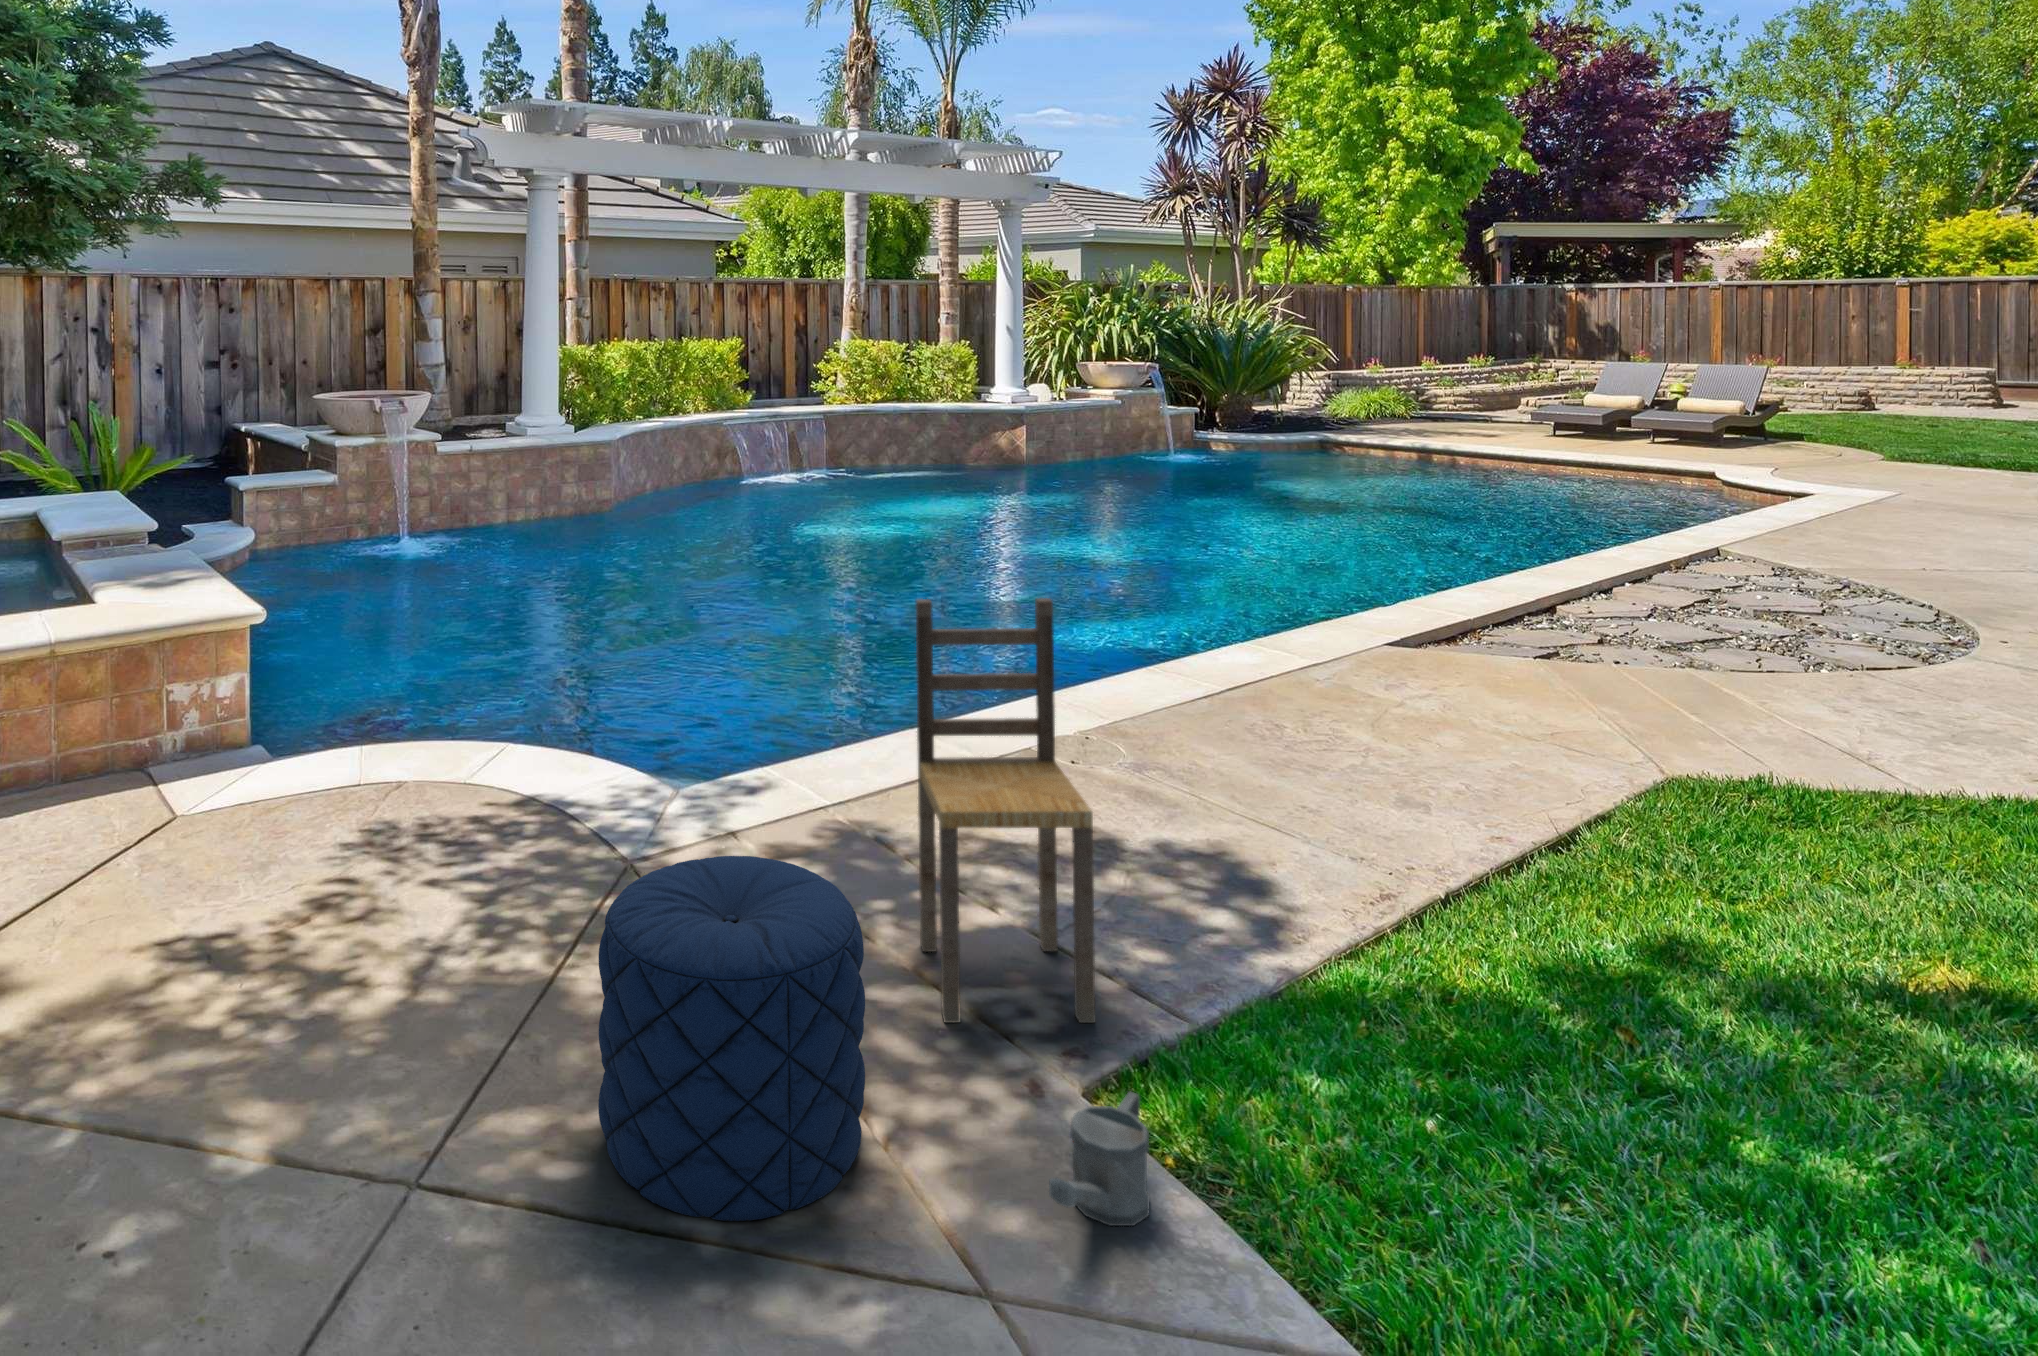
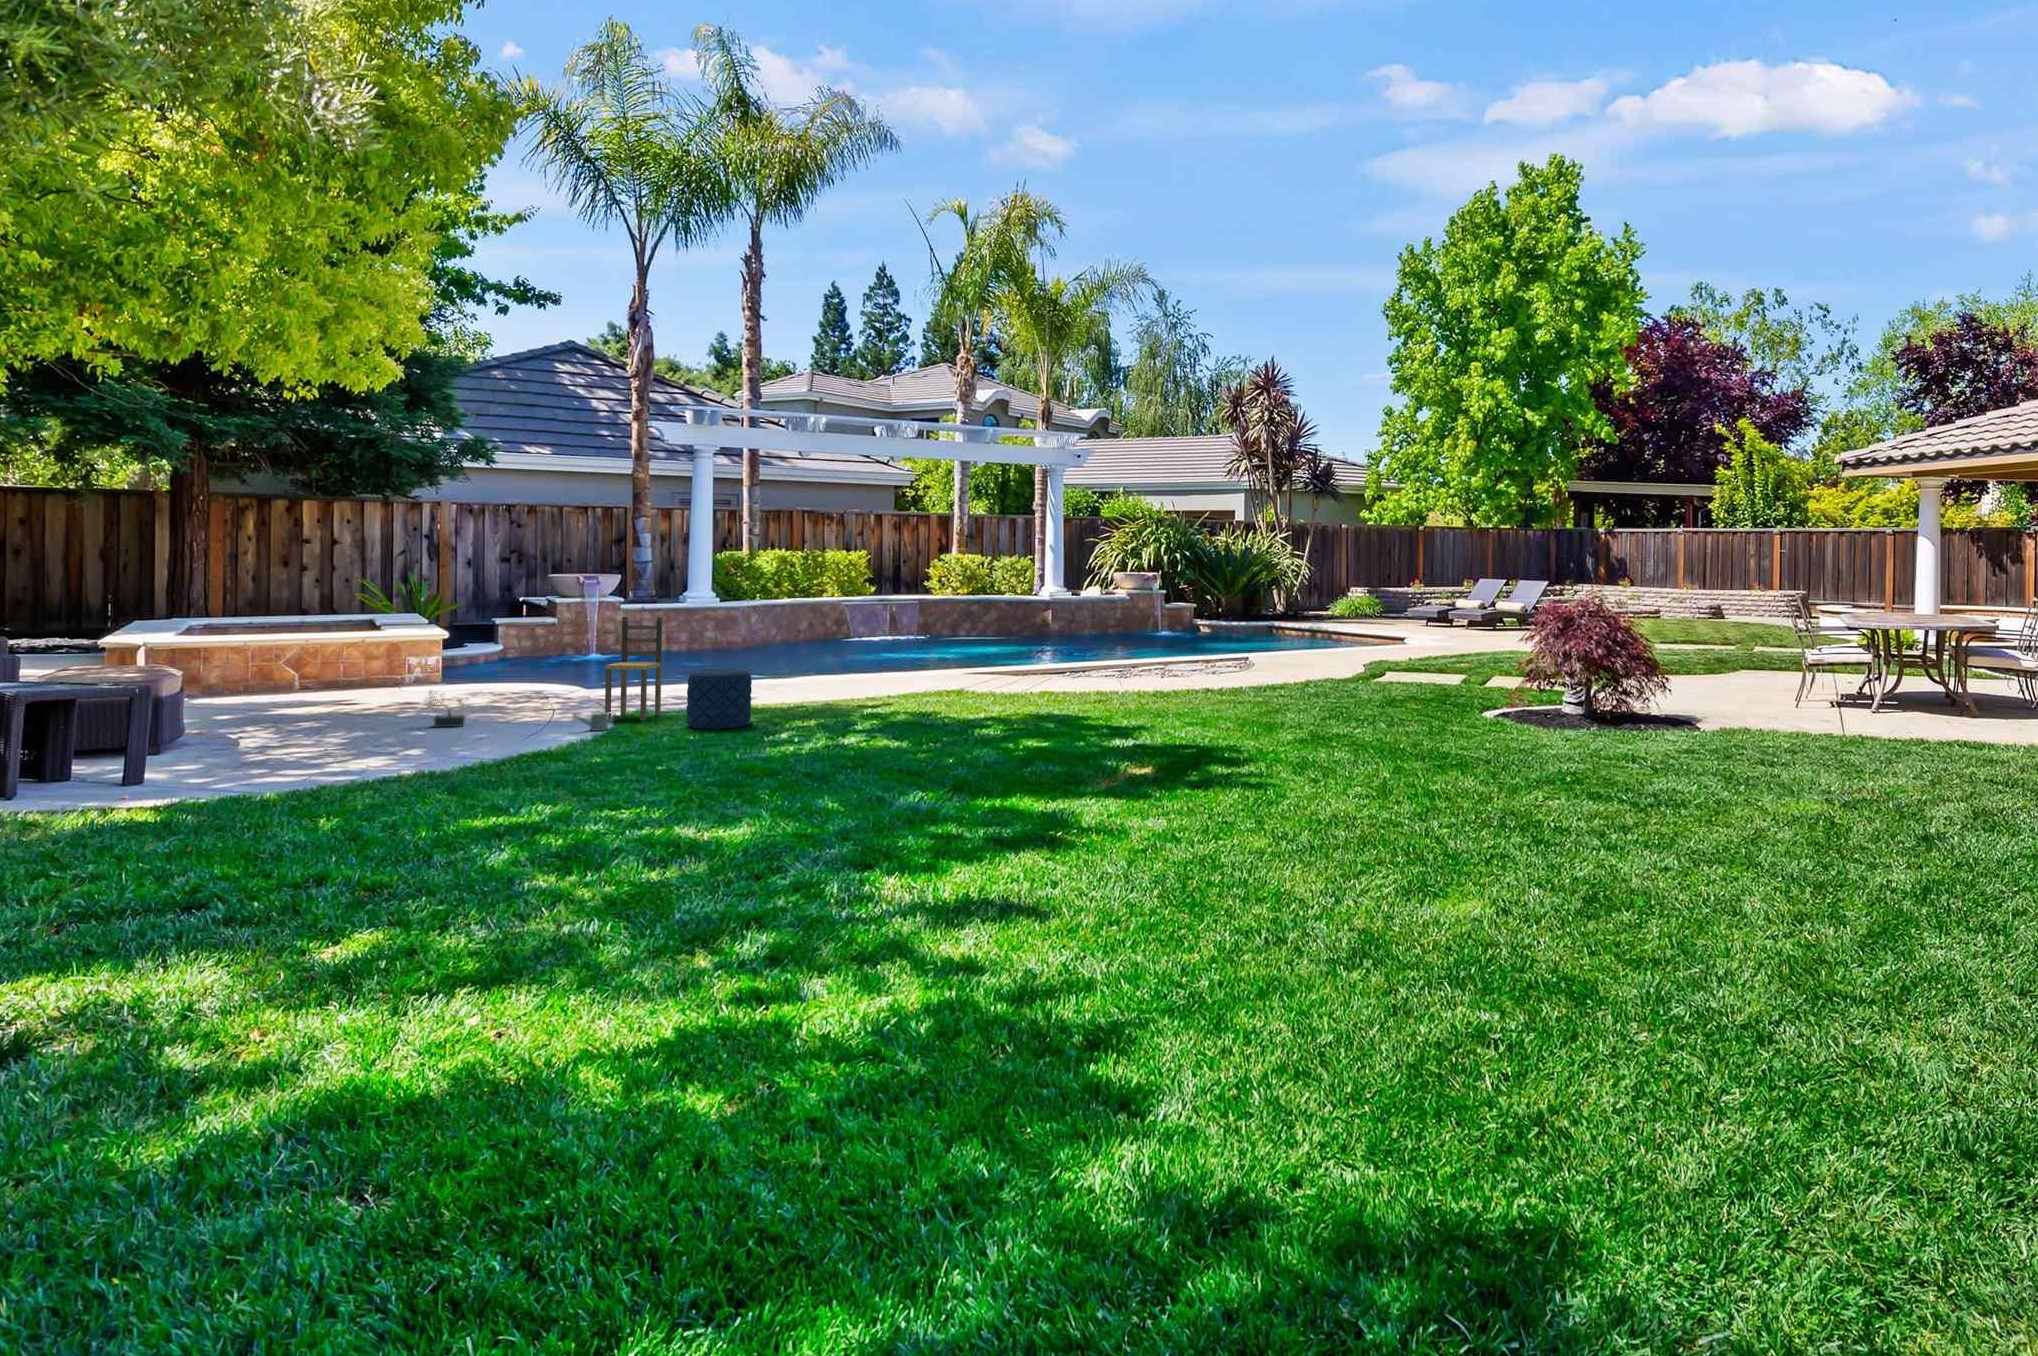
pouf: present [598,856,865,1221] -> present [687,667,752,729]
decorative plant: none [306,989,502,1179] -> present [422,691,466,727]

